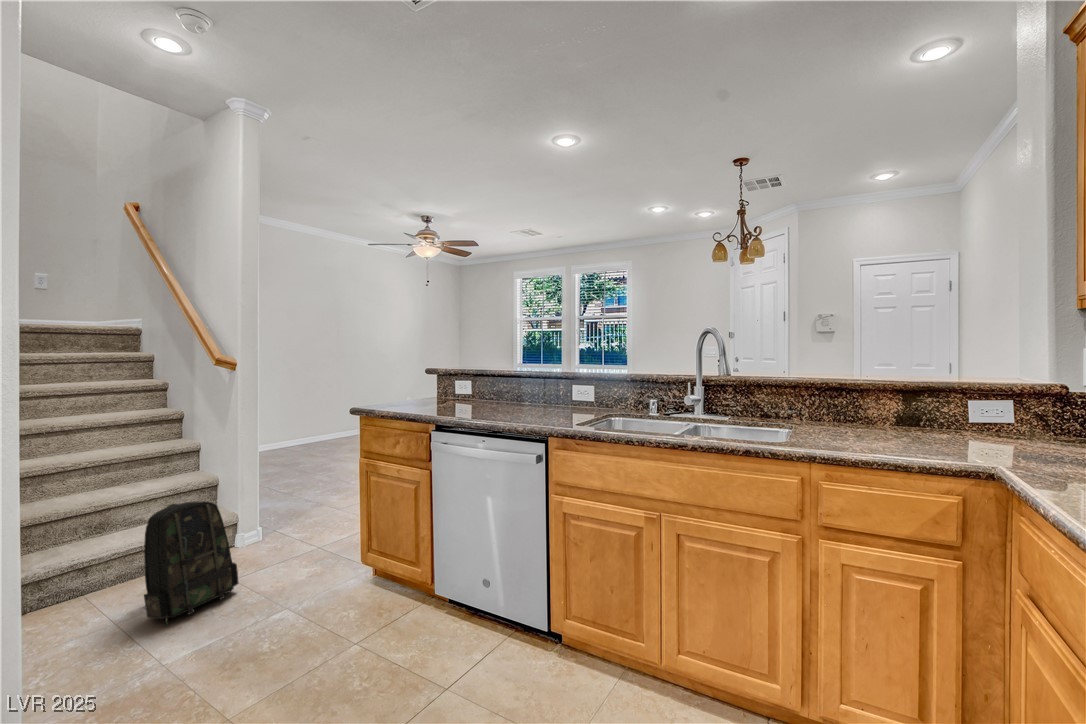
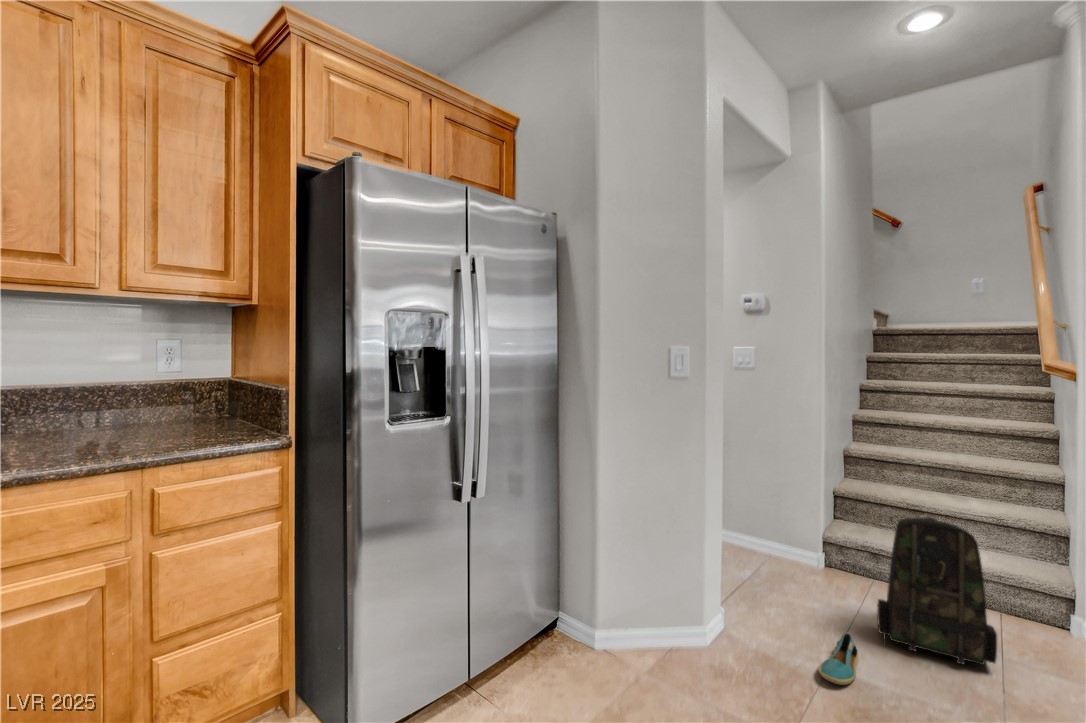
shoe: none [143,632,189,676] -> present [818,633,858,685]

